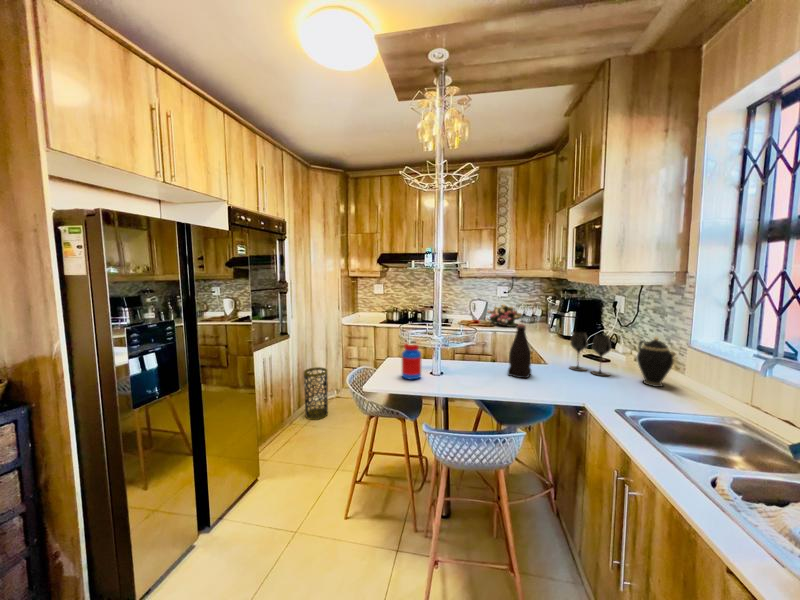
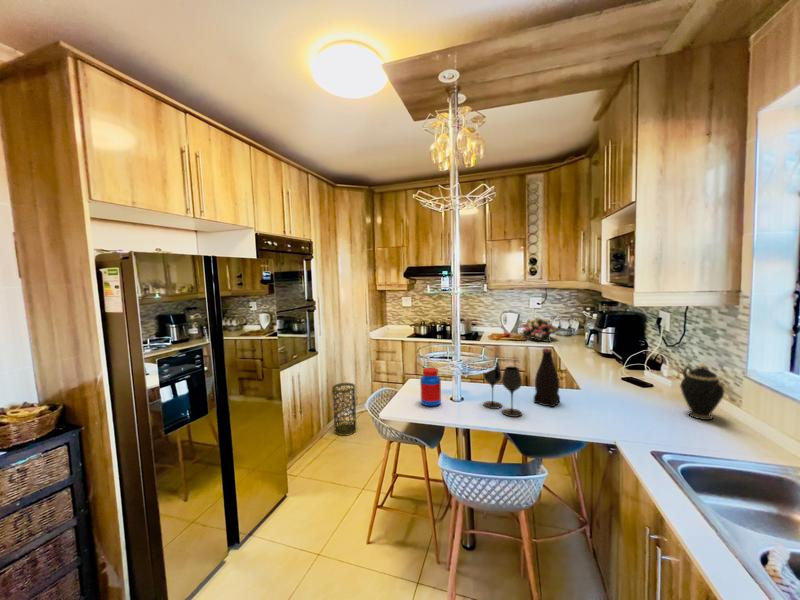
wine glass: present [570,331,611,376] -> present [483,362,522,417]

